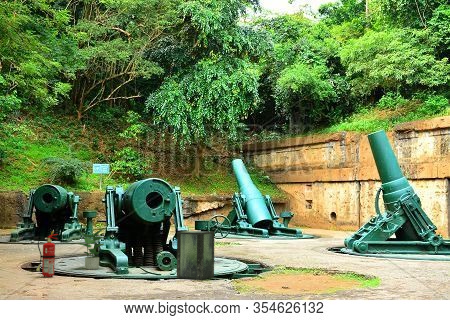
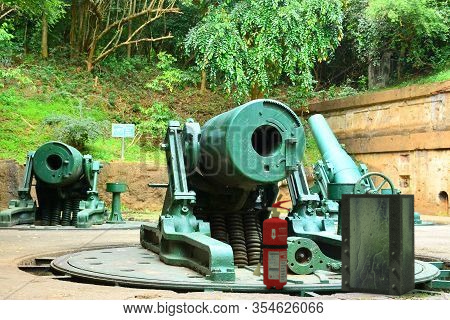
potted plant: present [80,229,106,269] -> none [122,192,180,271]
fire extinguisher: present [36,231,57,277] -> present [253,194,291,289]

